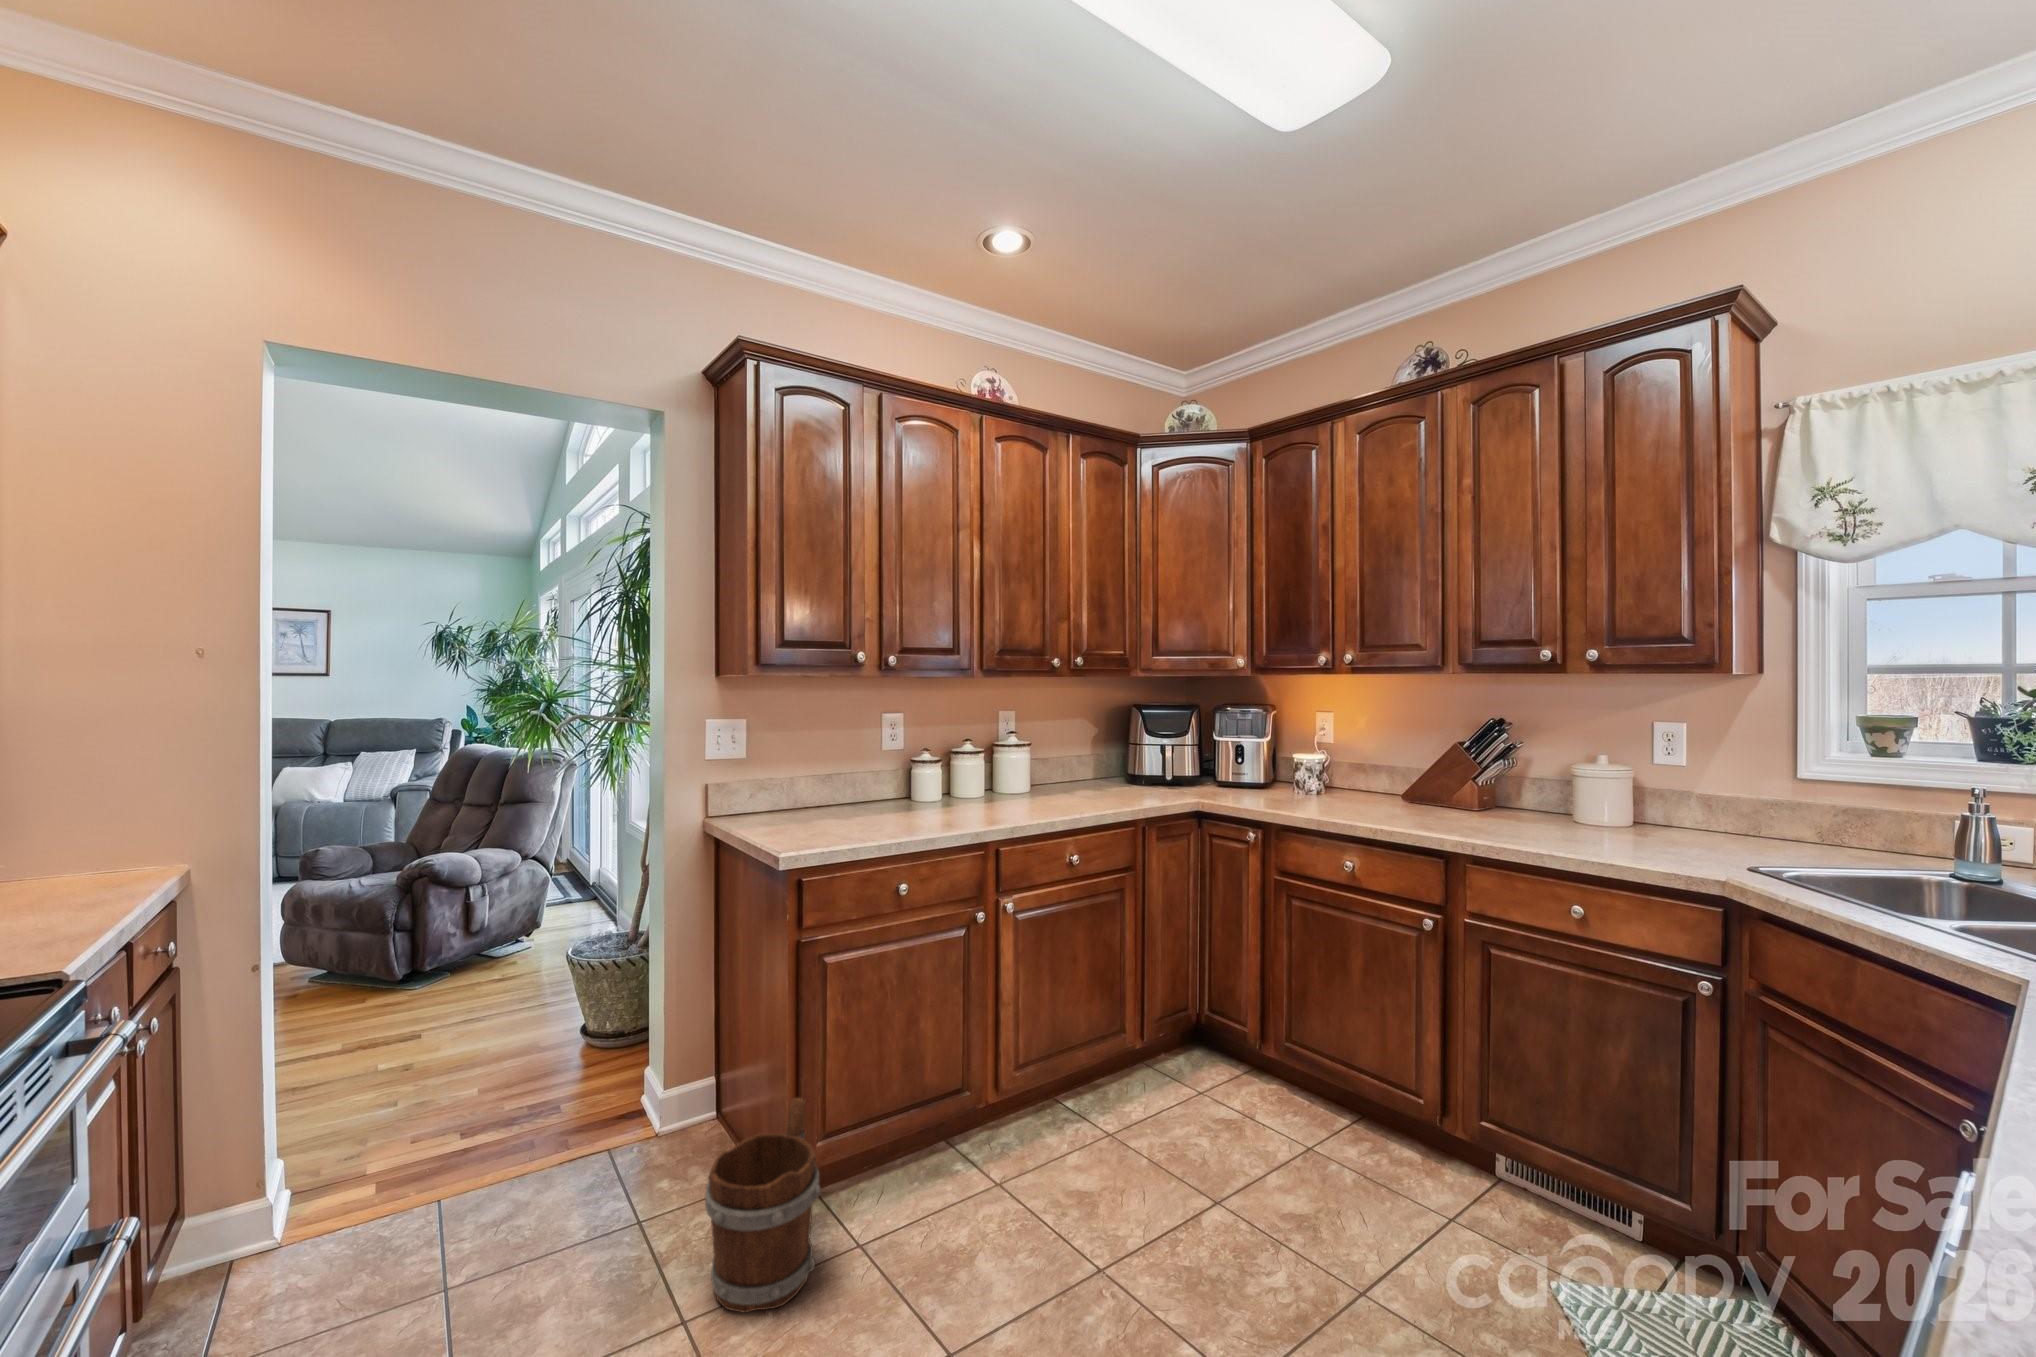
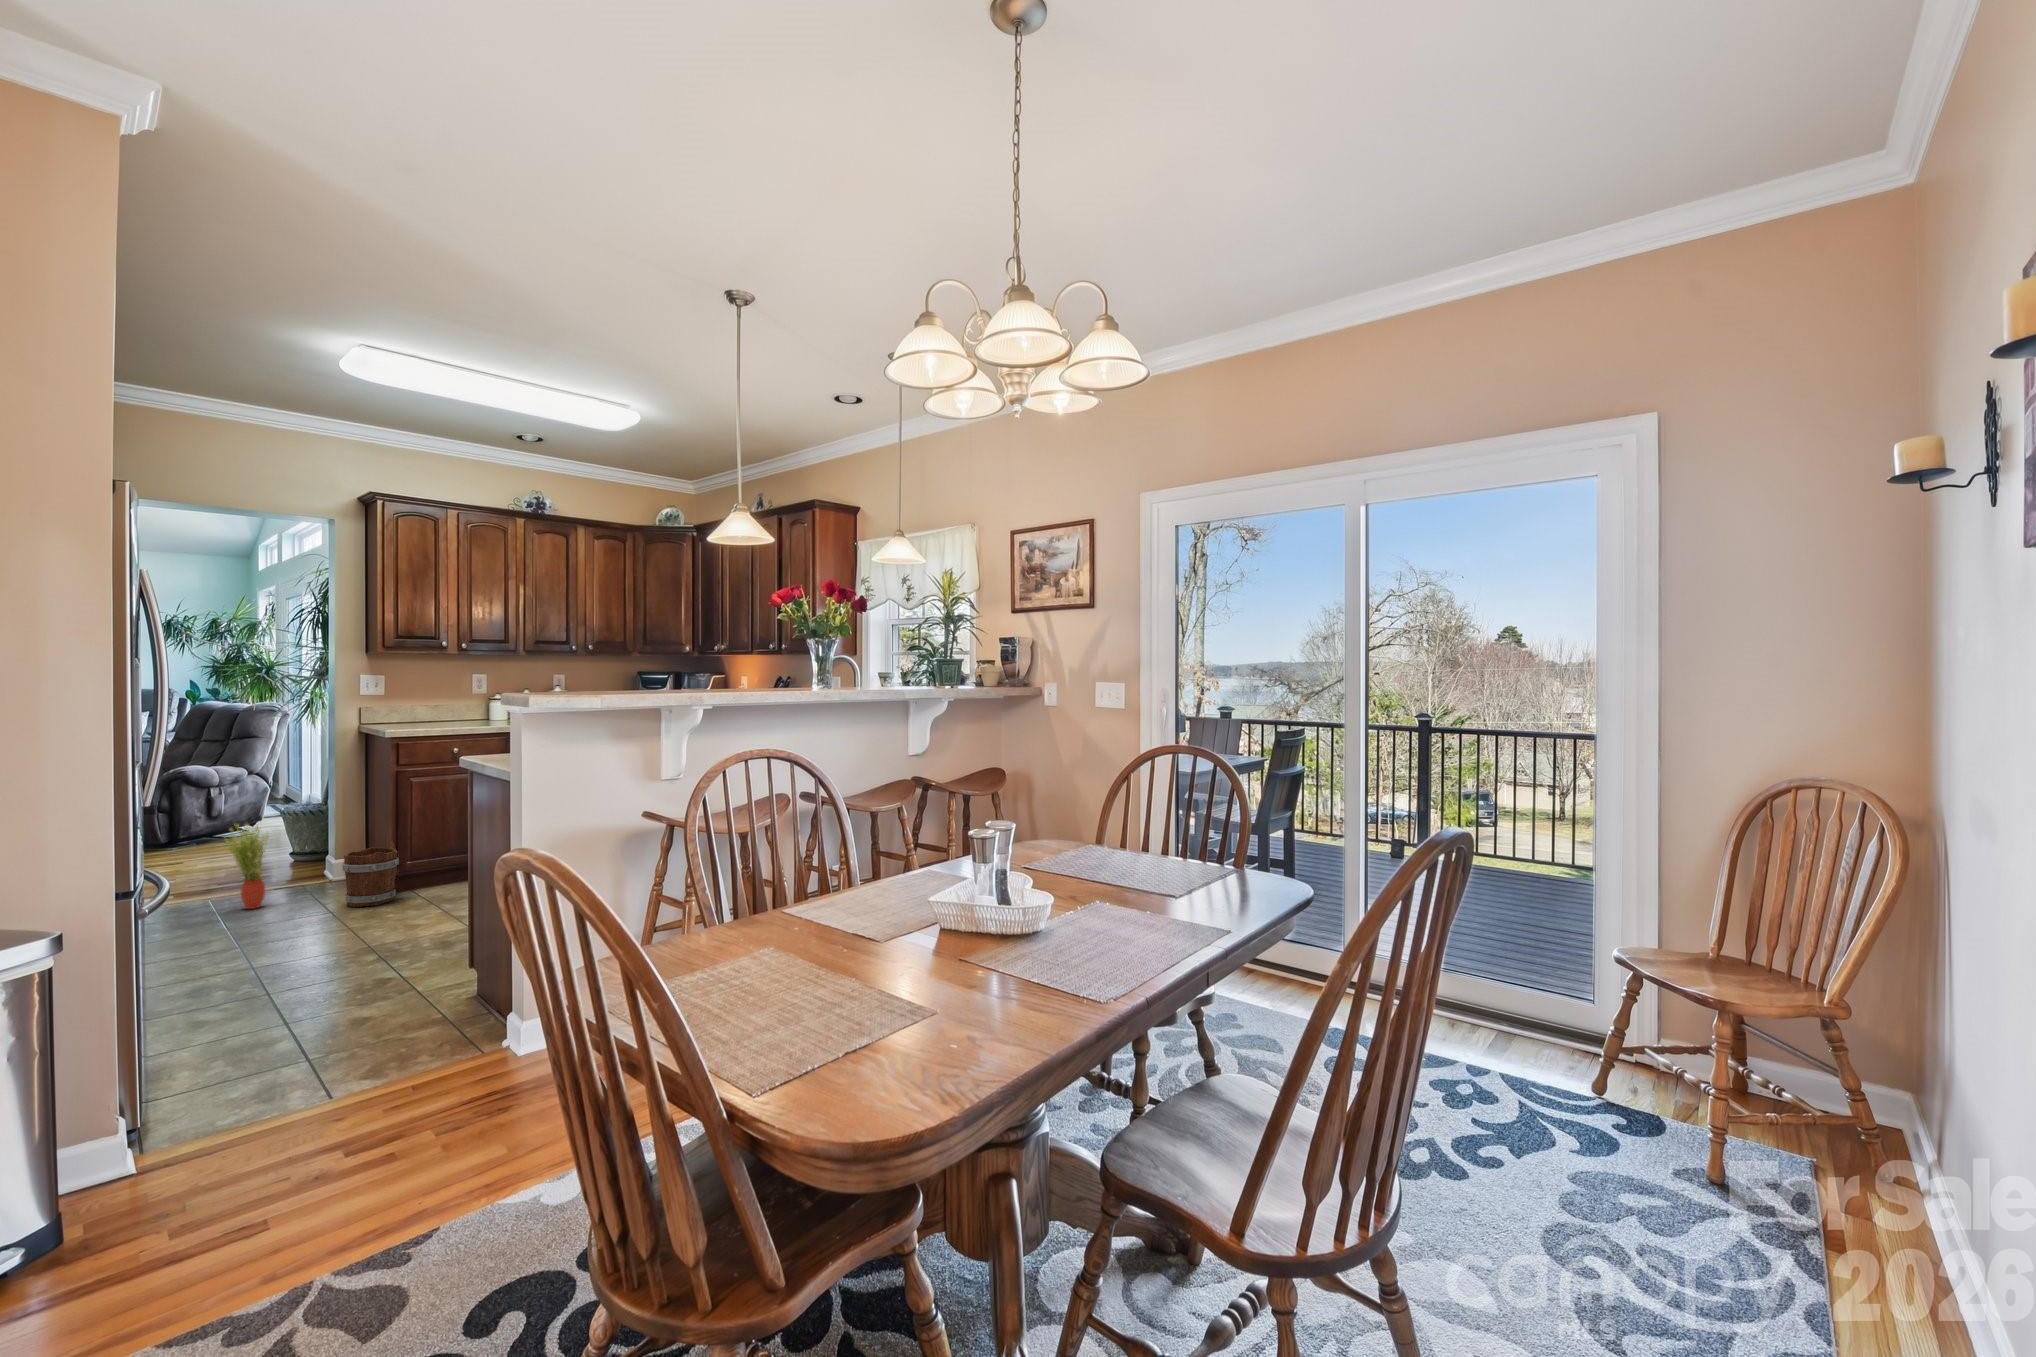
potted plant: none [453,1078,553,1290] -> present [224,824,269,909]

